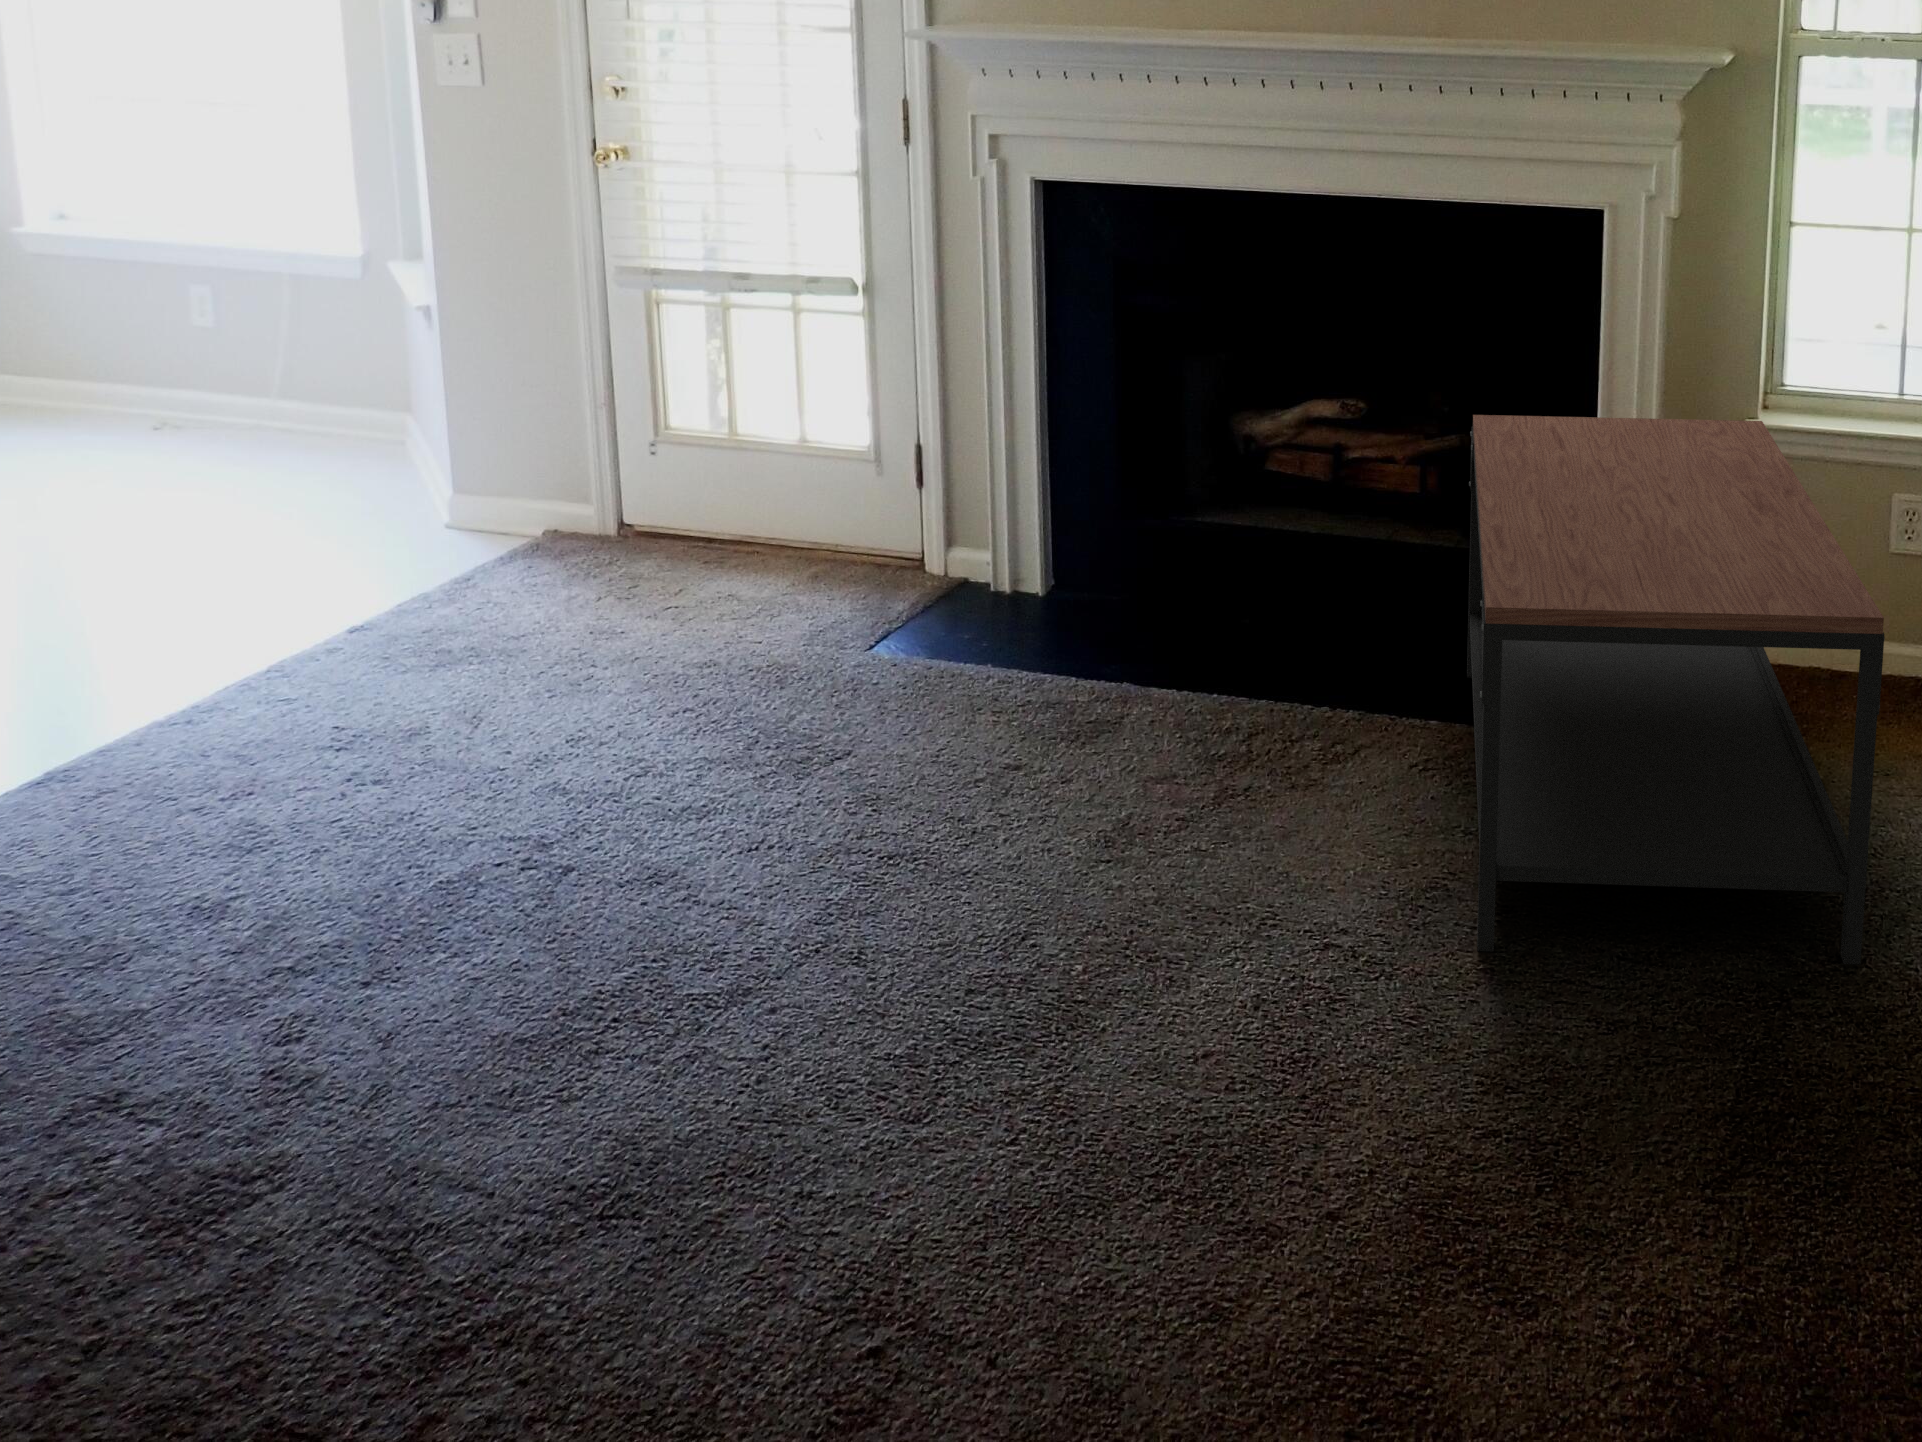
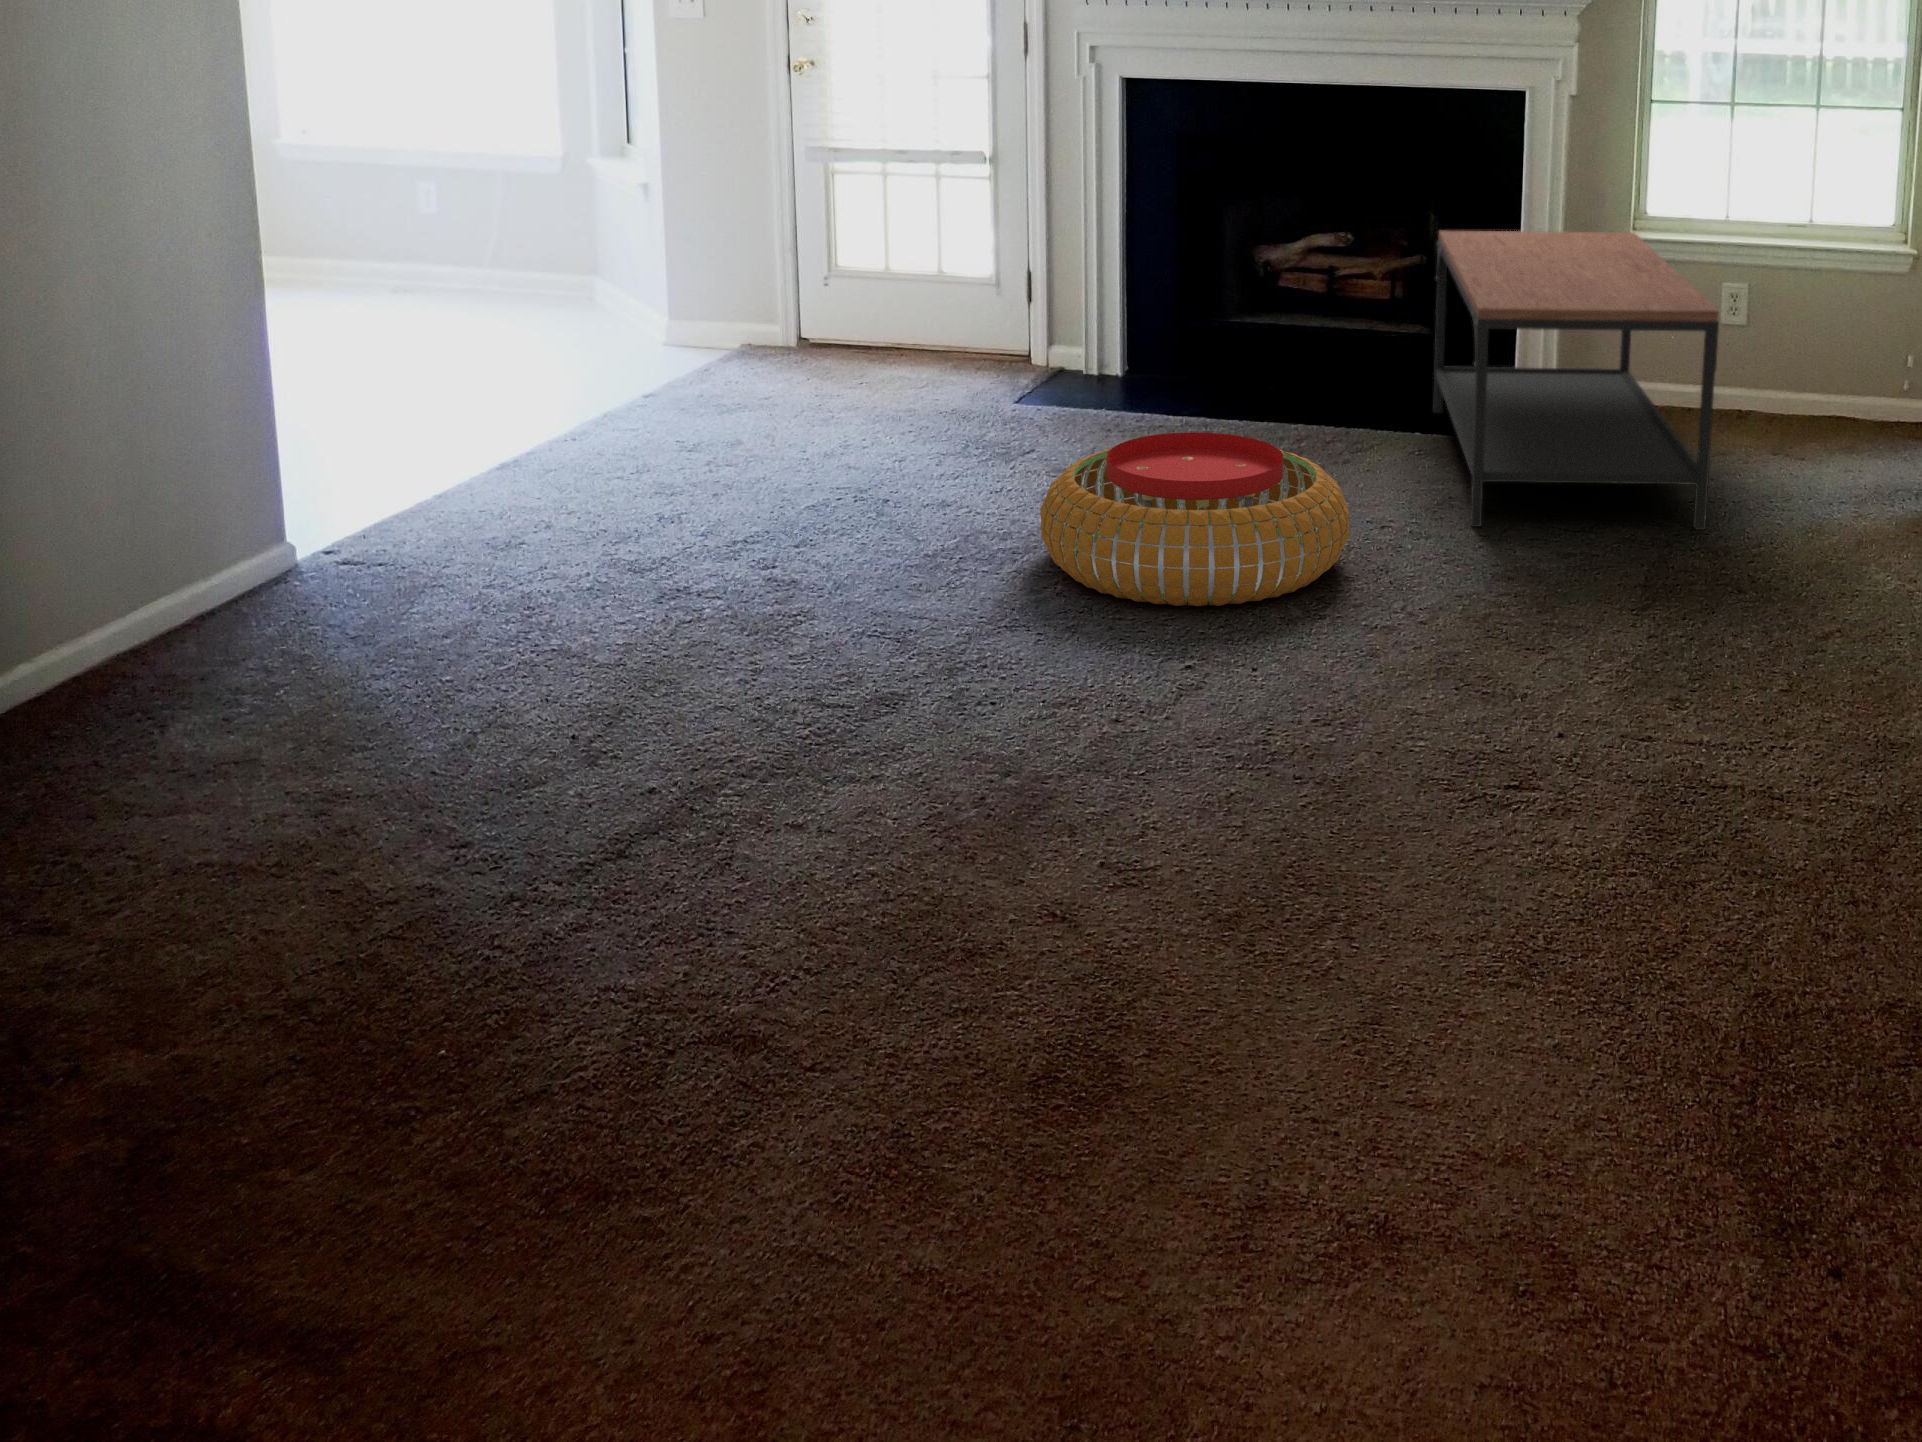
pouf: none [720,808,1252,1180] -> present [1040,432,1349,606]

